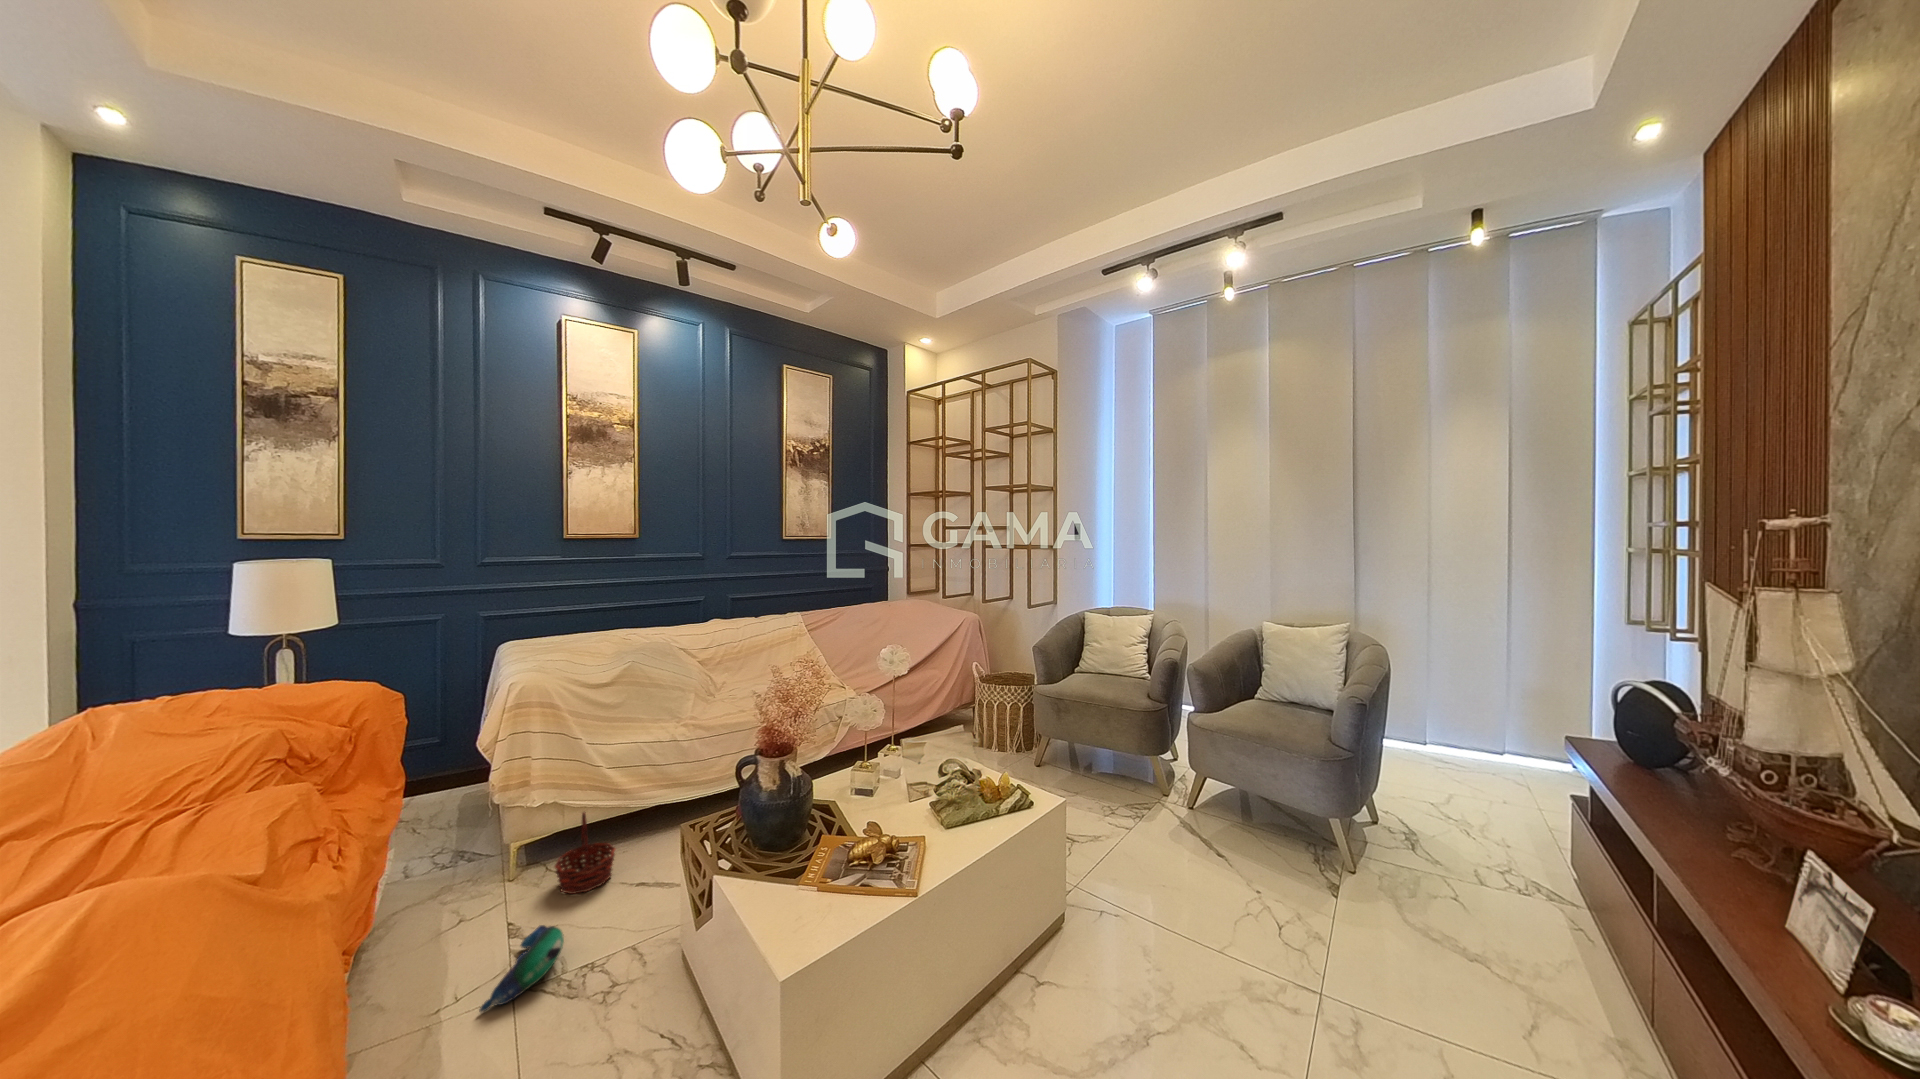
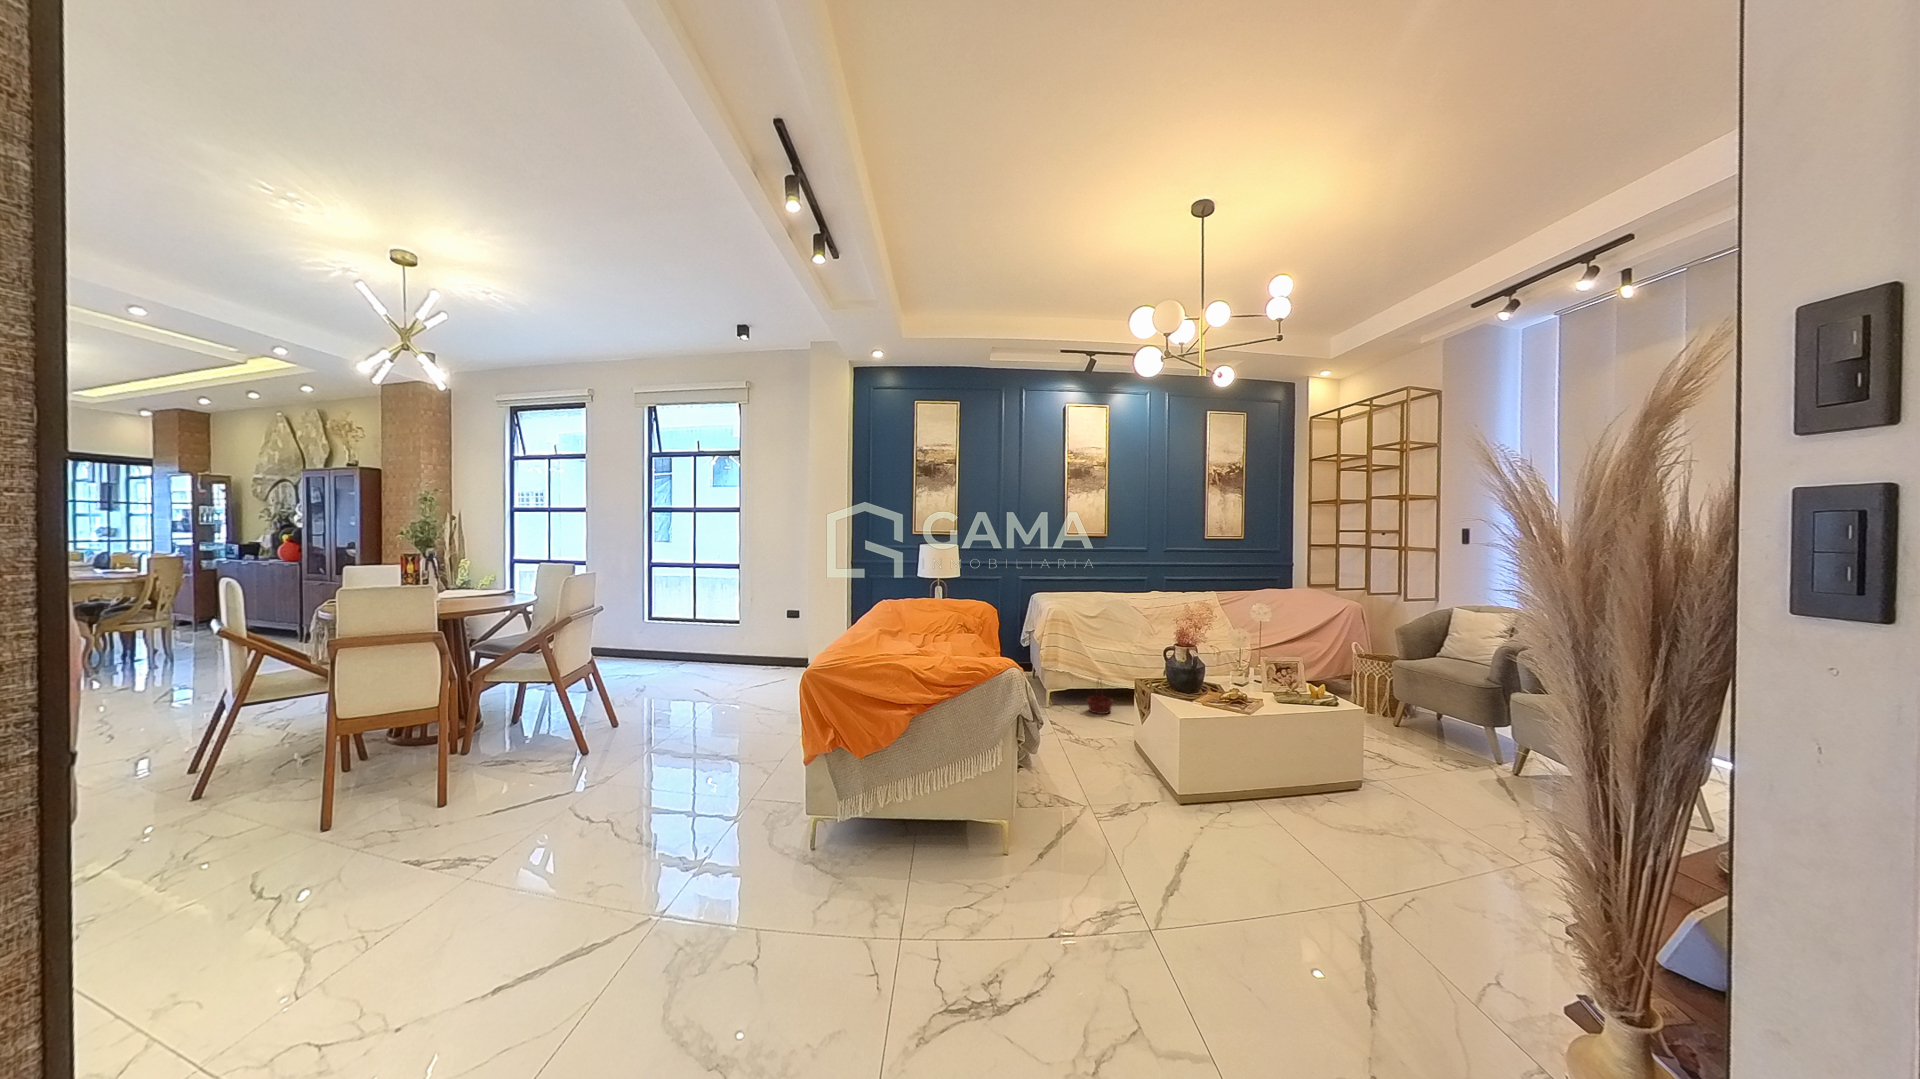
plush toy: present [479,925,564,1012] -> none [1076,714,1102,732]

